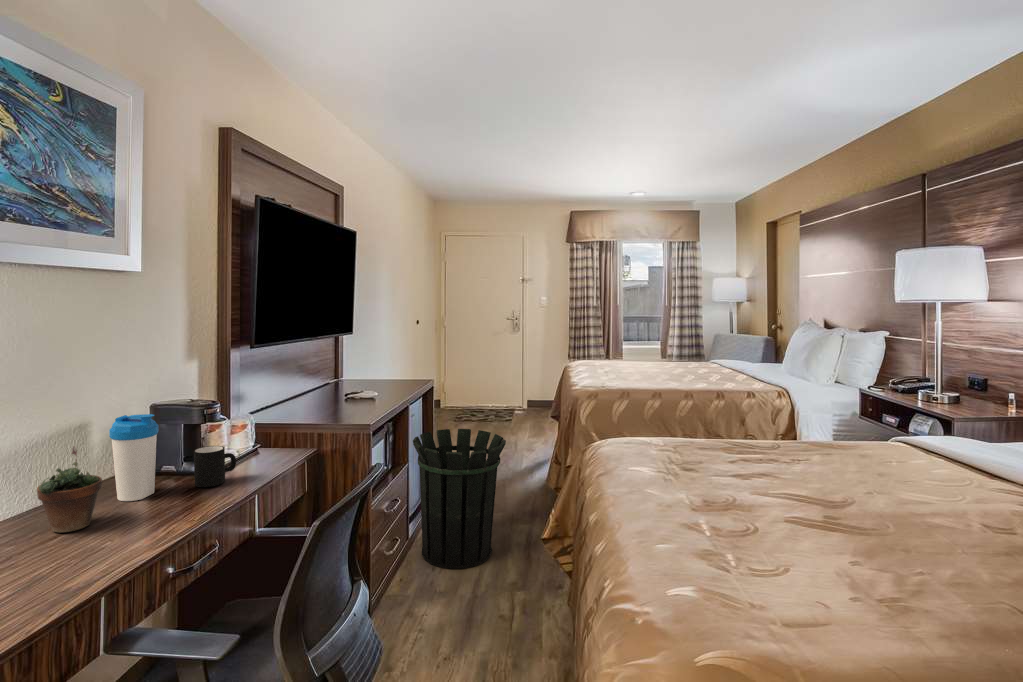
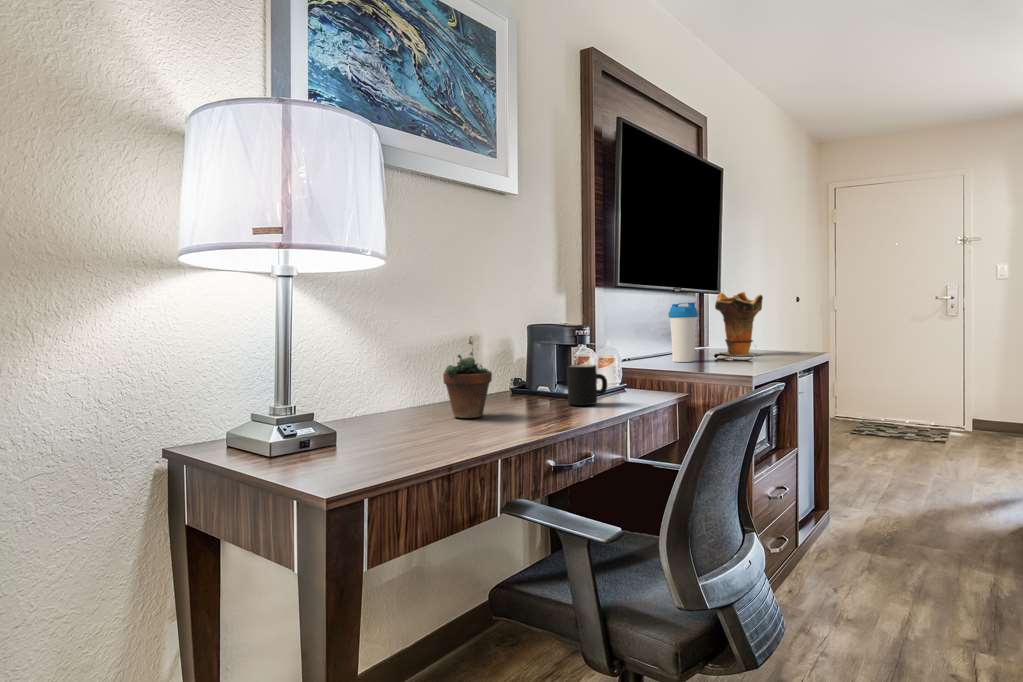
decorative vase: none [347,339,384,393] -> present [715,292,763,356]
water bottle: present [109,414,159,501] -> present [669,302,698,362]
waste bin: present [413,429,506,569] -> none [807,408,959,599]

